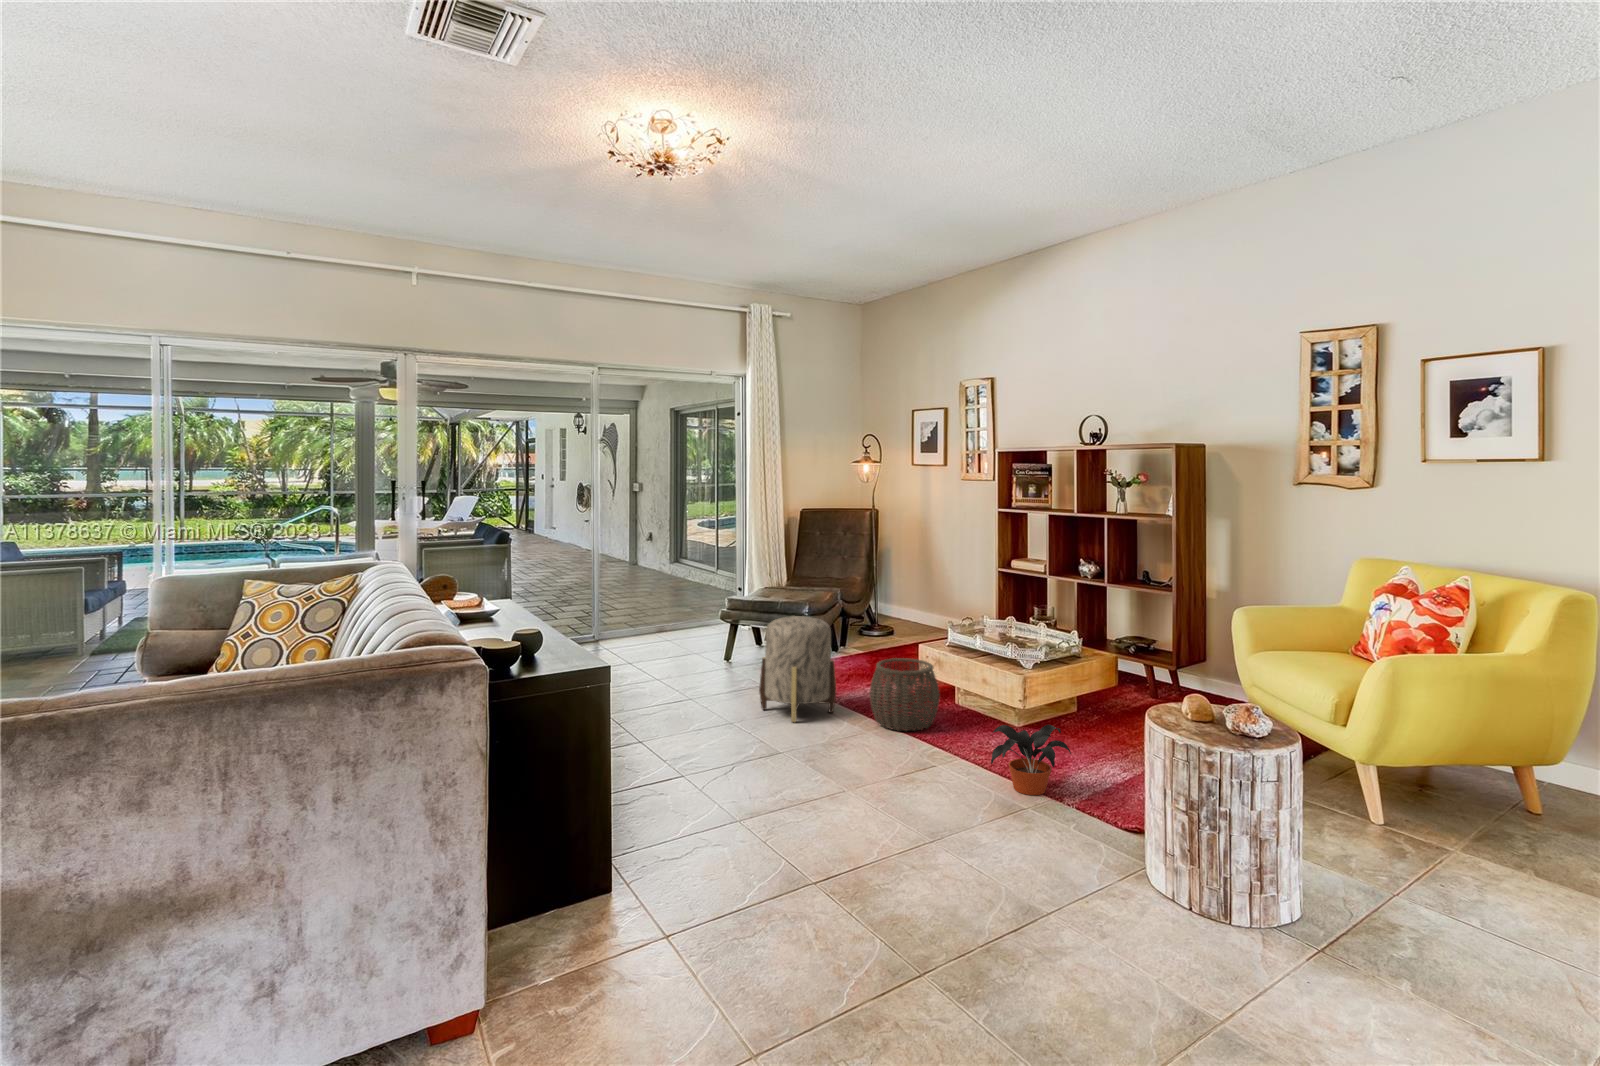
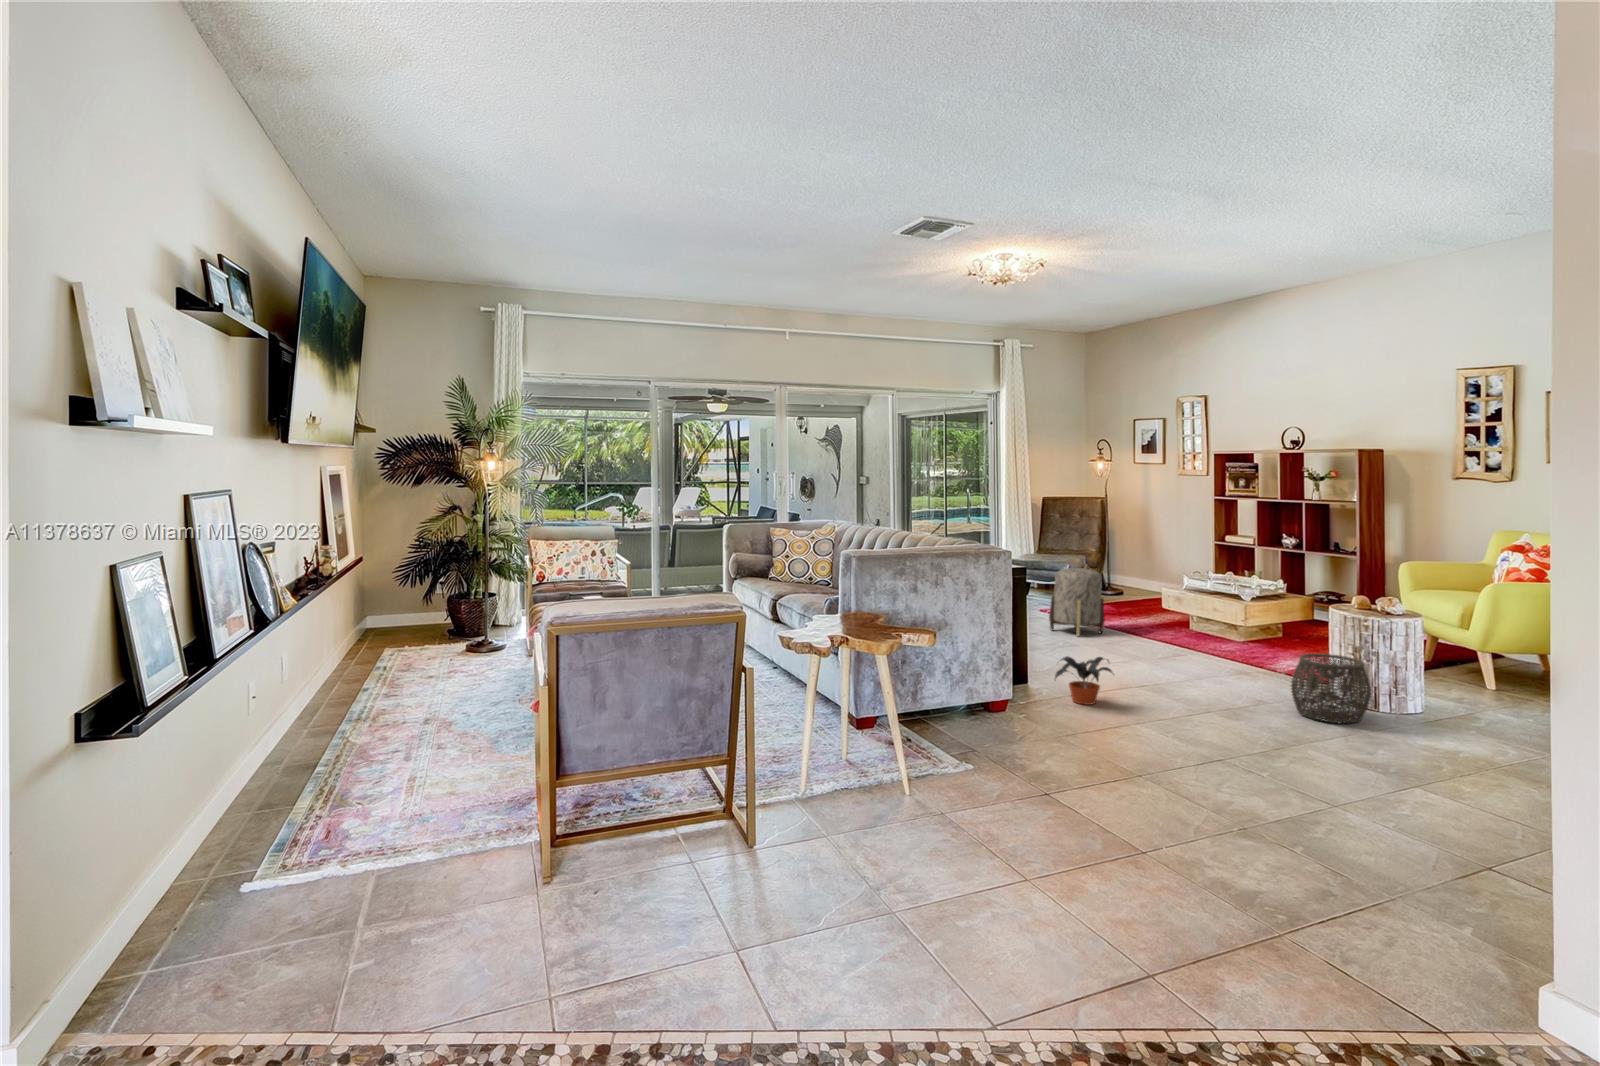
woven basket: present [869,658,940,731] -> present [1291,654,1371,724]
potted plant: present [991,725,1071,795] -> present [1055,656,1112,705]

